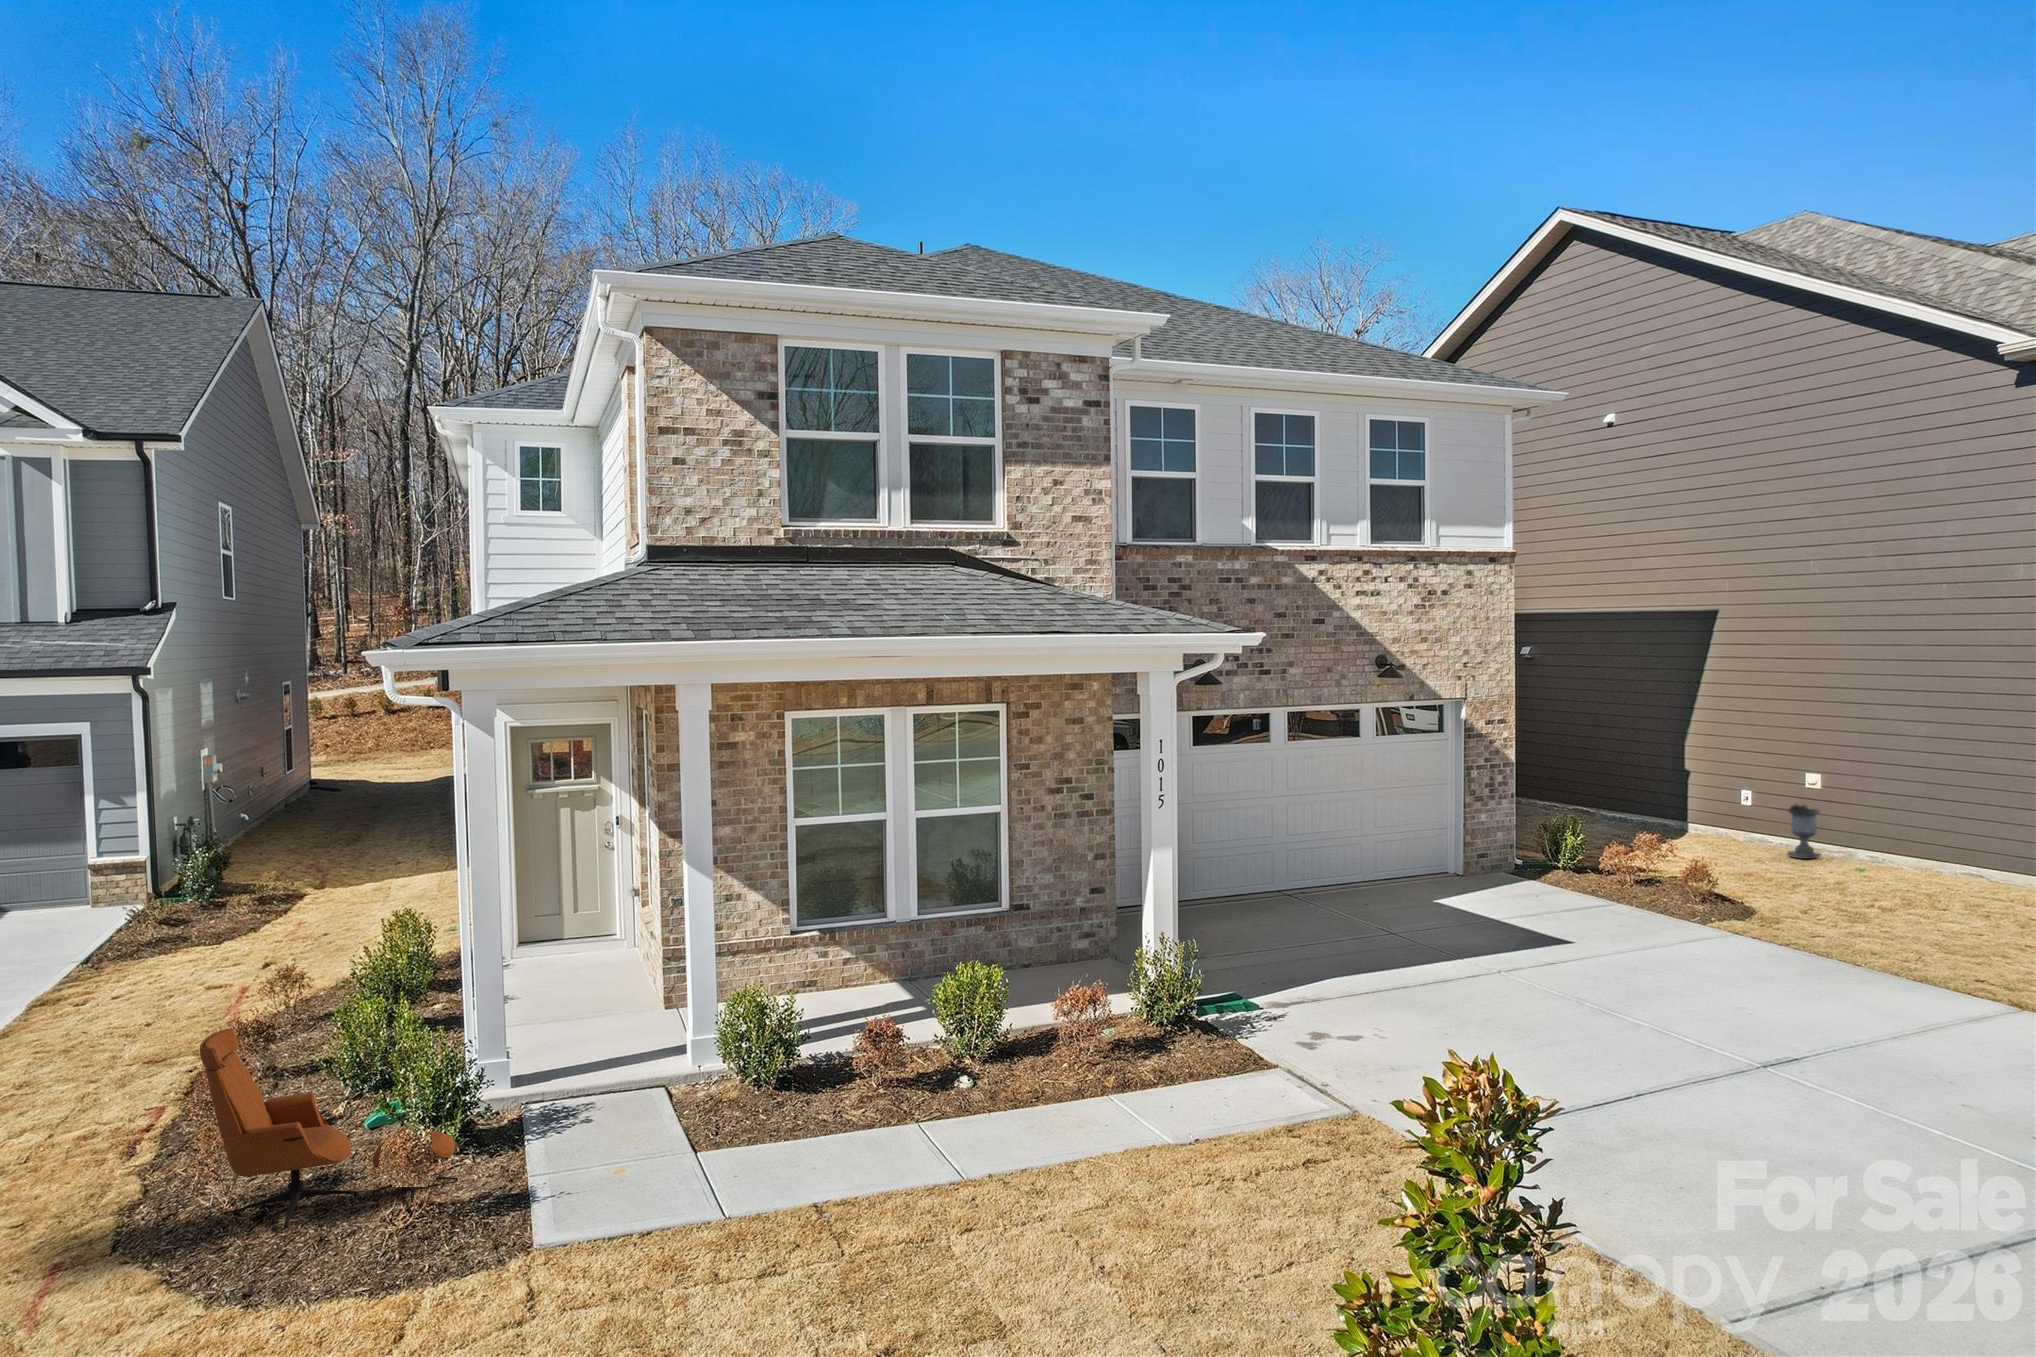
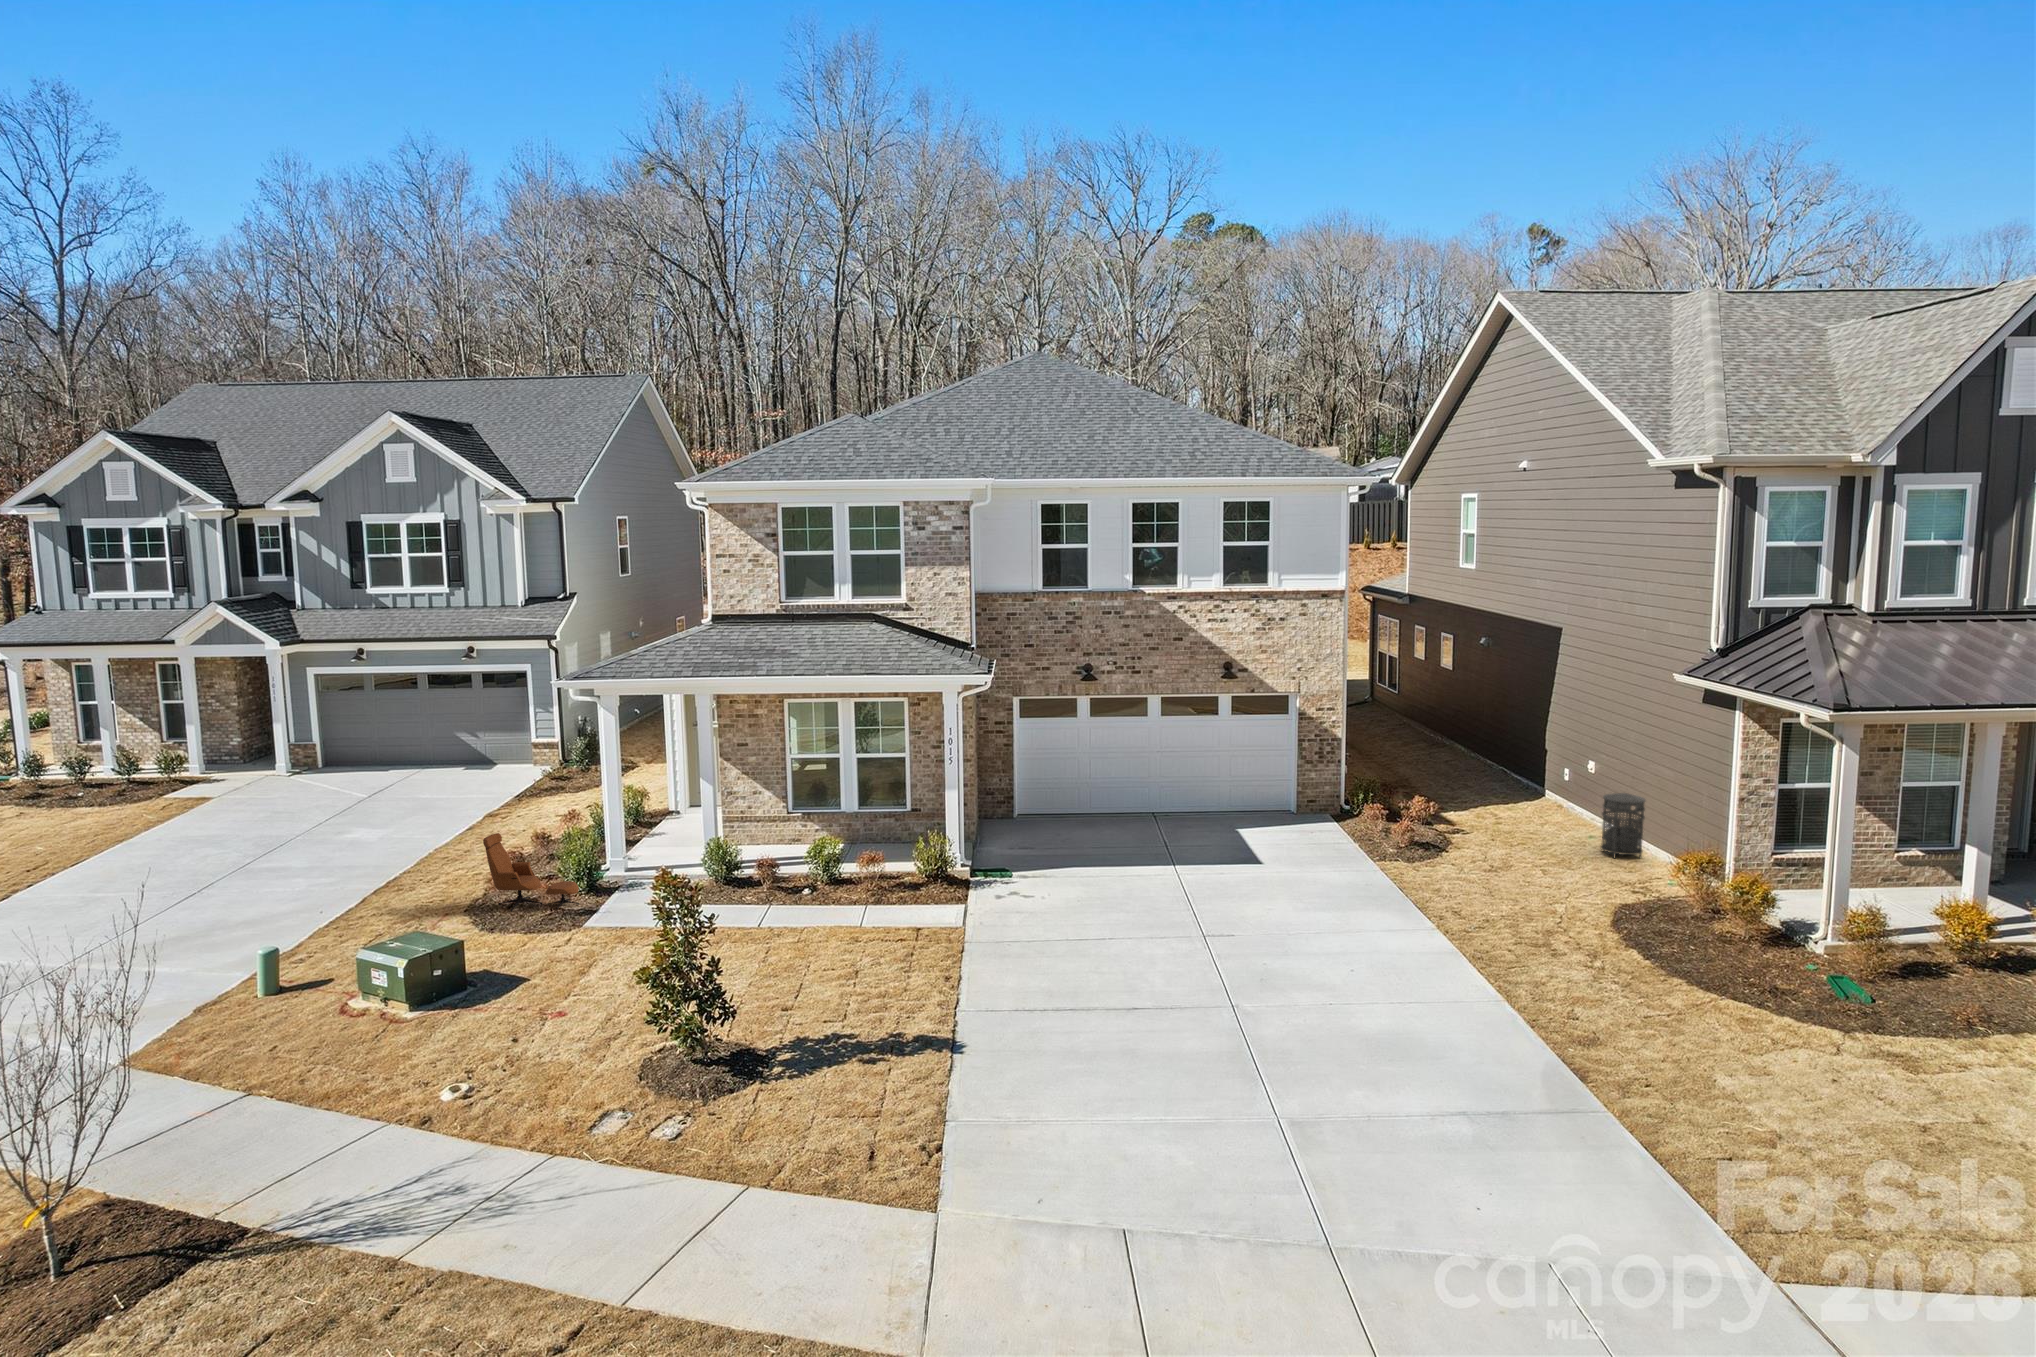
trash can: none [1904,796,1968,886] -> present [1601,793,1646,858]
planter: present [1787,804,1821,859] -> none [1564,785,1590,828]

